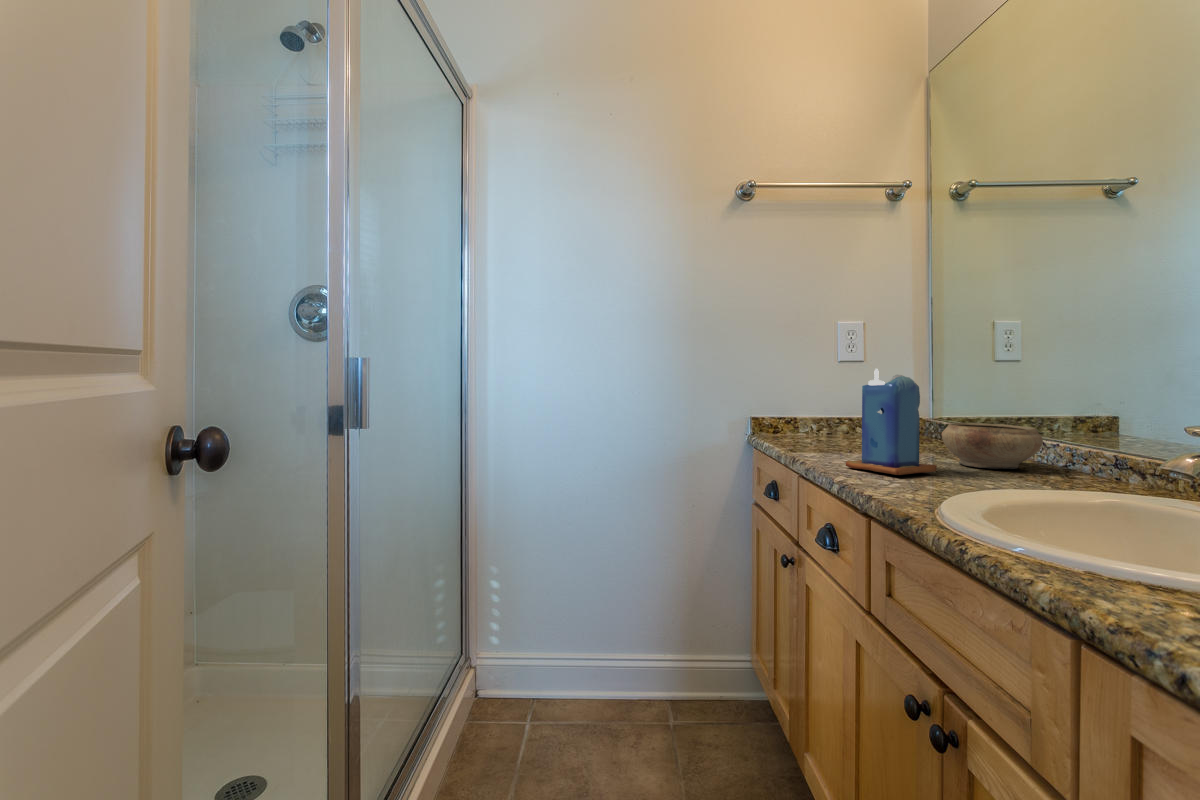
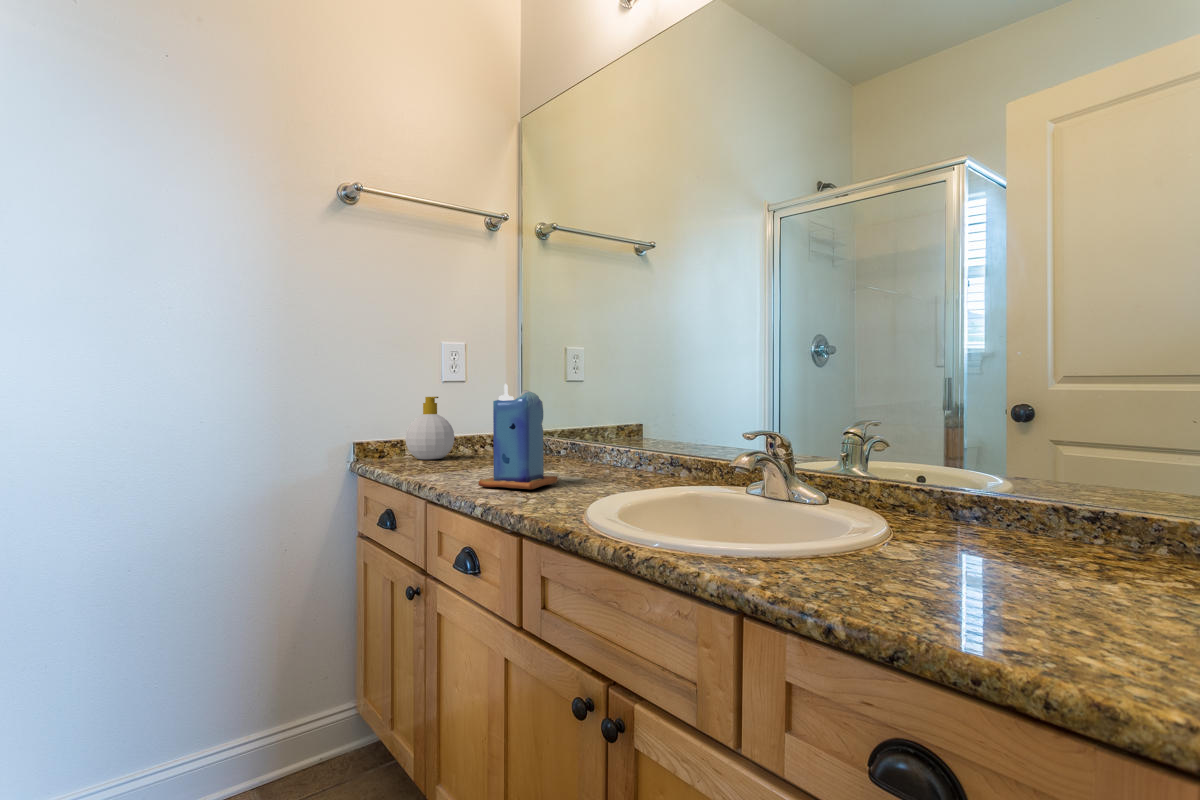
soap bottle: none [797,380,845,439] -> present [405,397,455,459]
ceramic bowl: present [942,423,1043,469] -> none [551,435,623,475]

